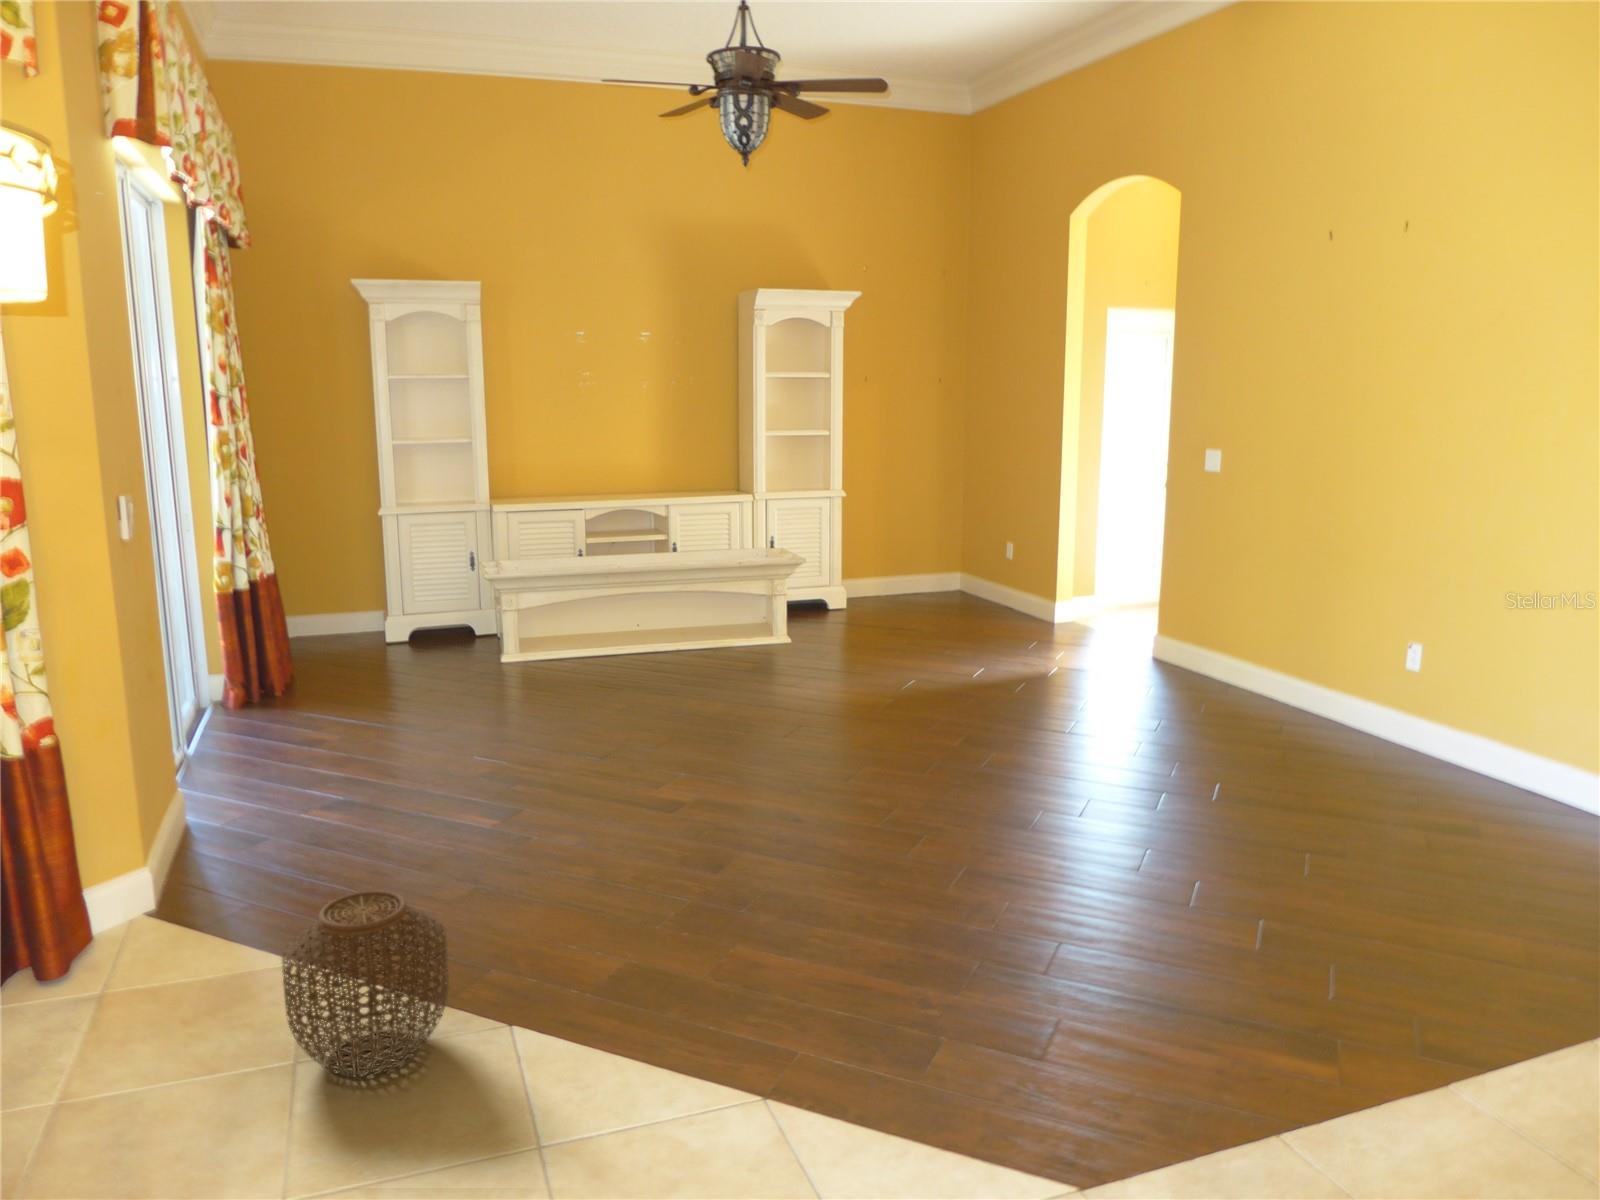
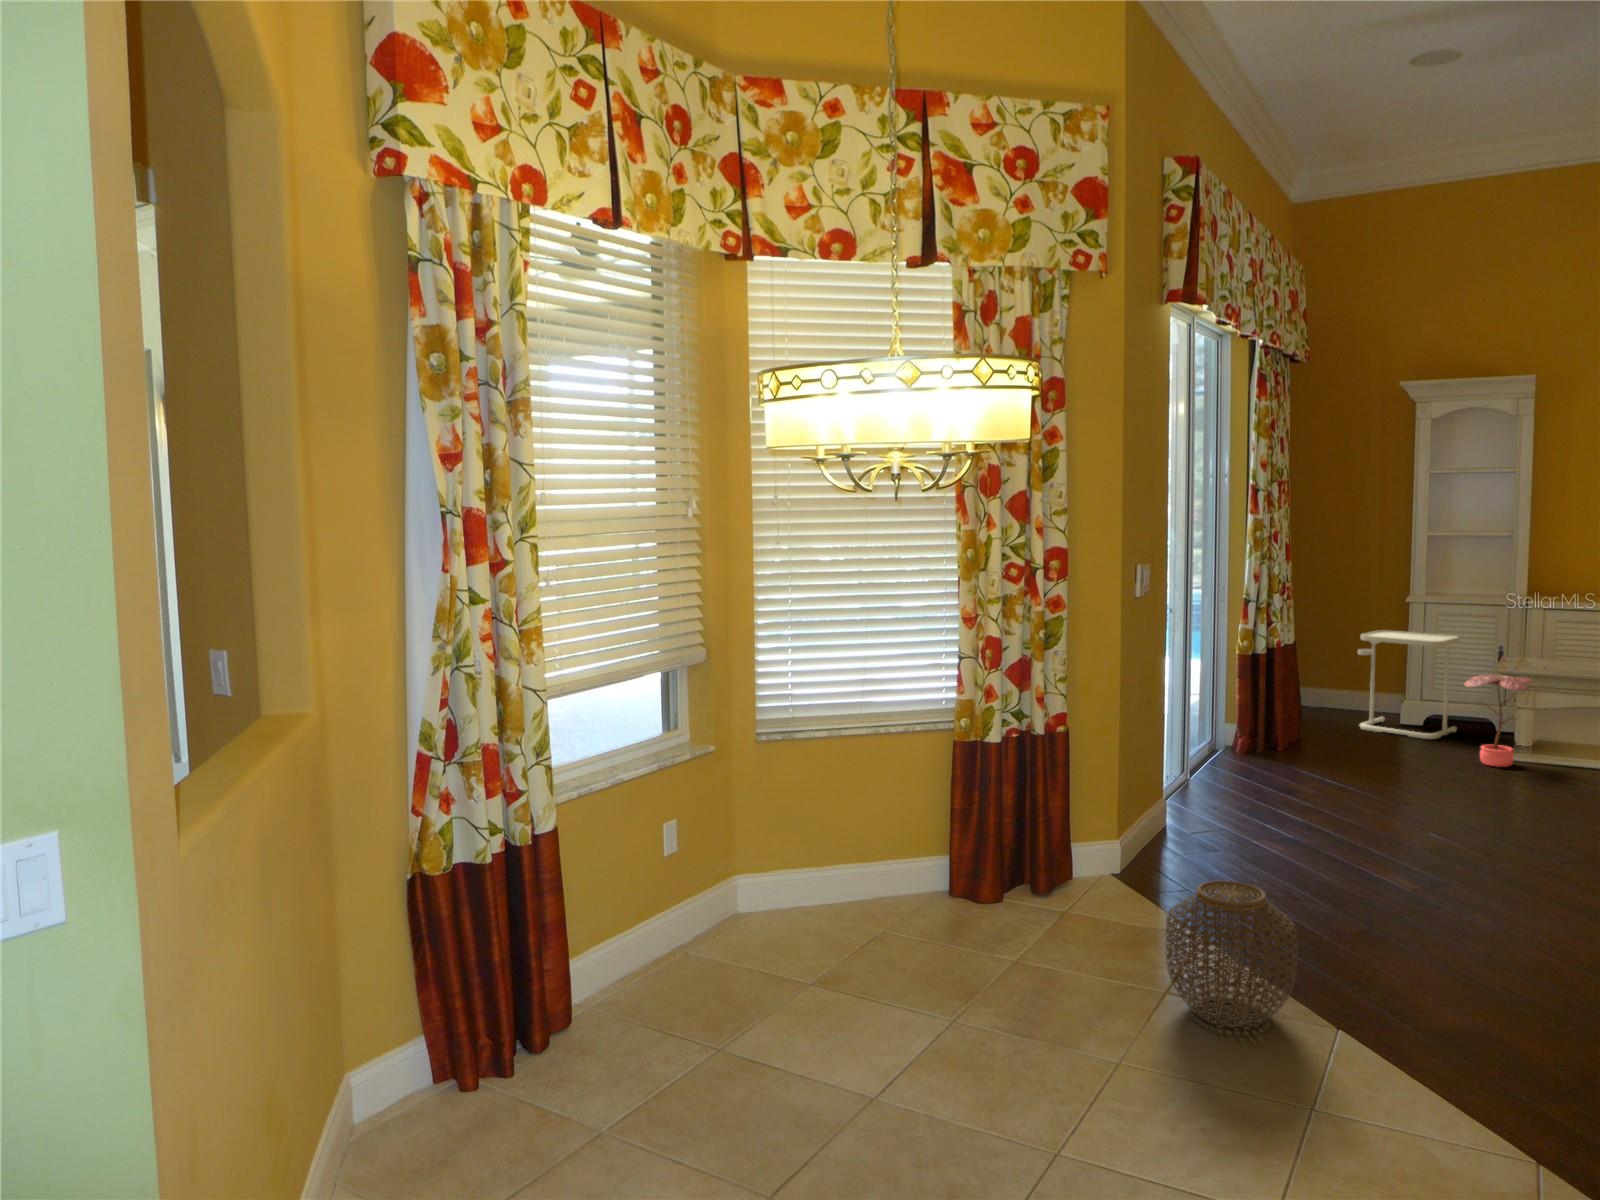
side table: none [335,548,439,656] -> present [1358,630,1459,739]
potted plant: none [455,584,512,673] -> present [1464,675,1533,767]

